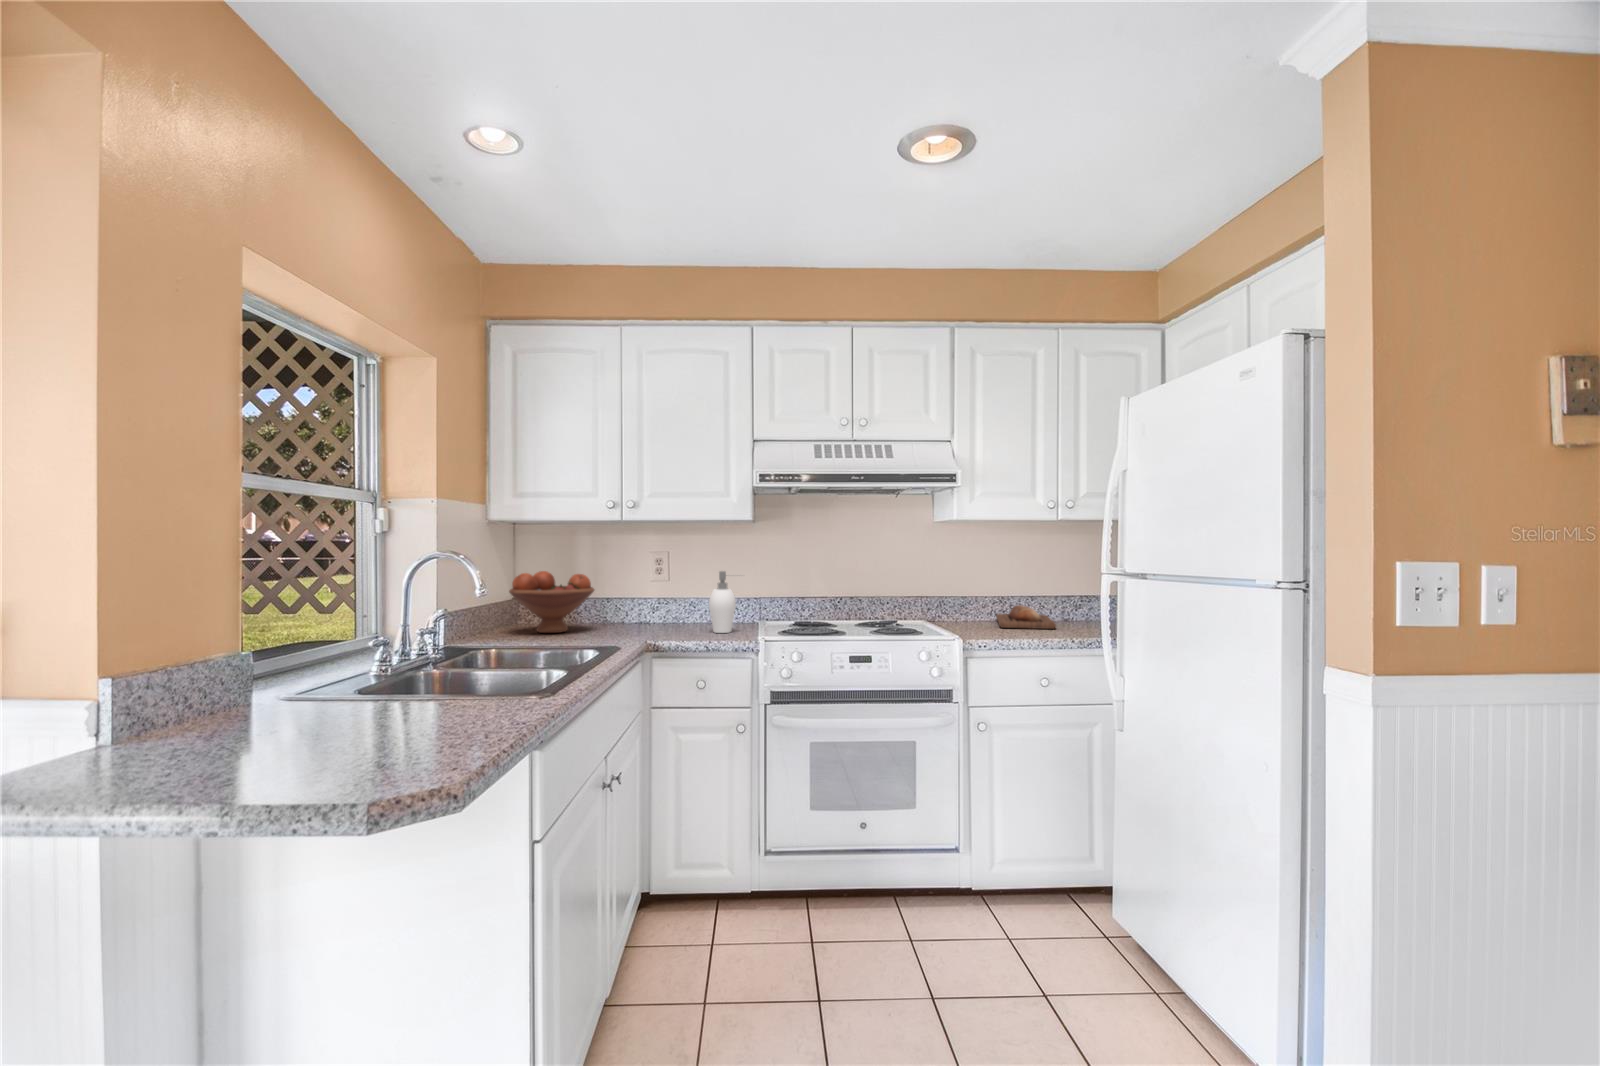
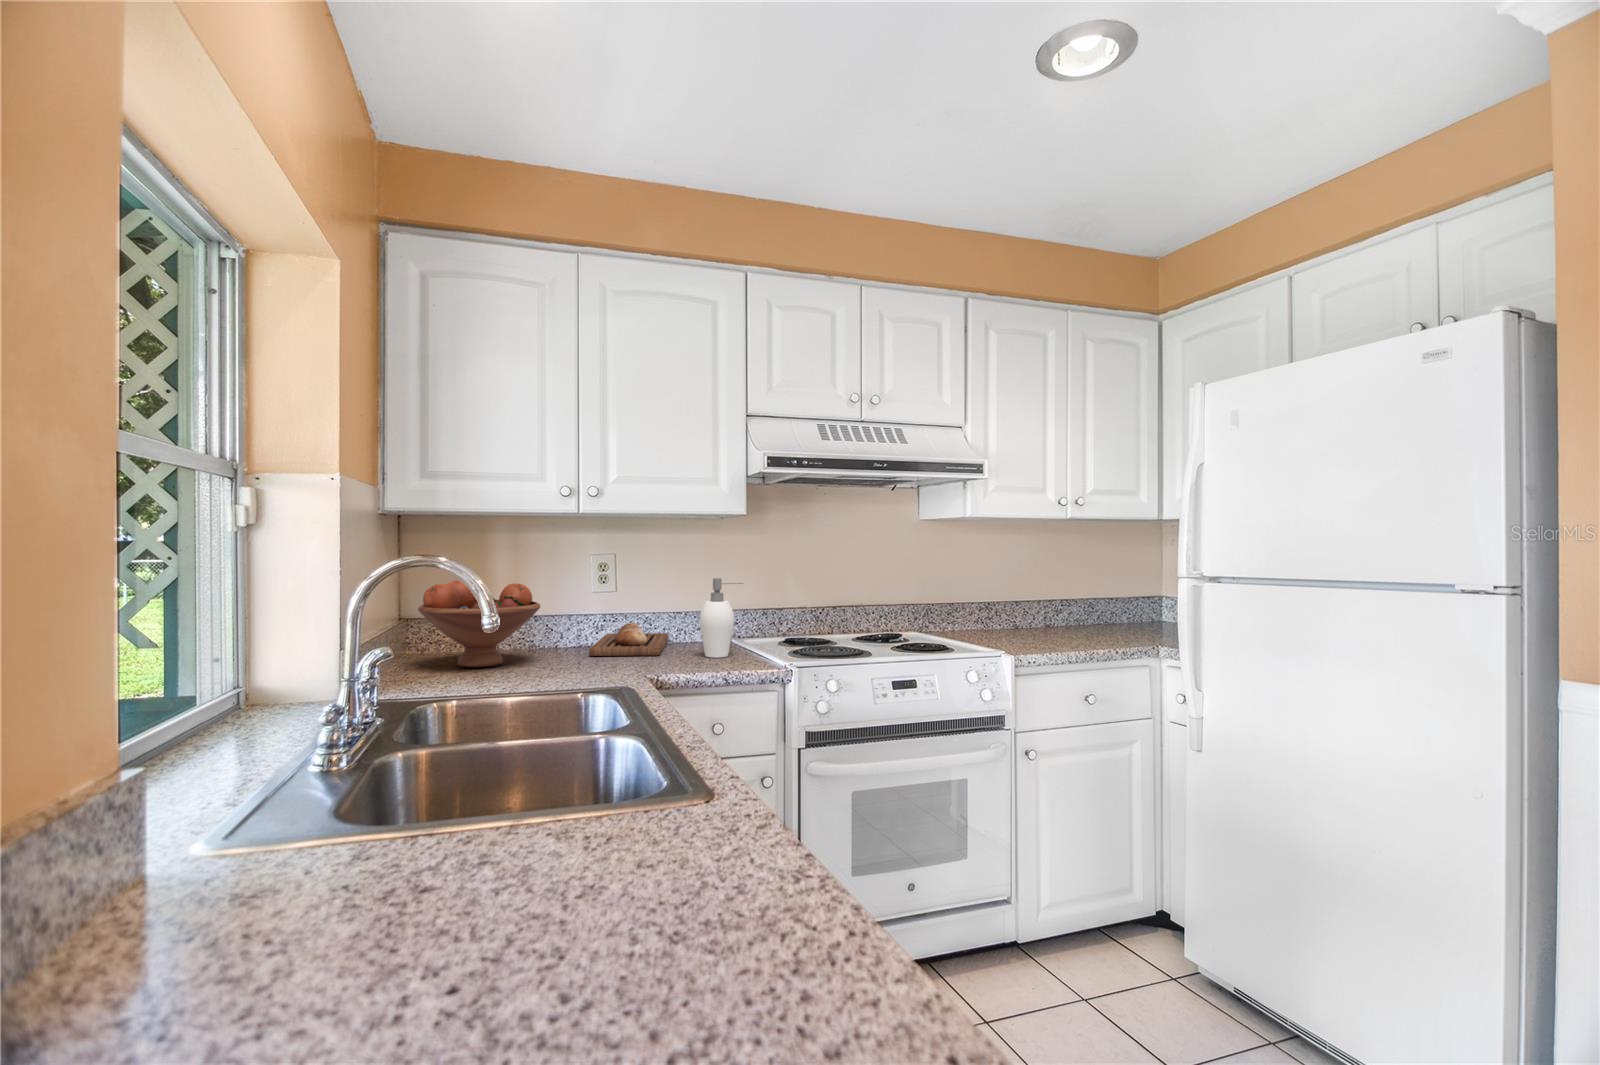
bread loaf: present [996,605,1056,629] -> present [589,623,669,656]

